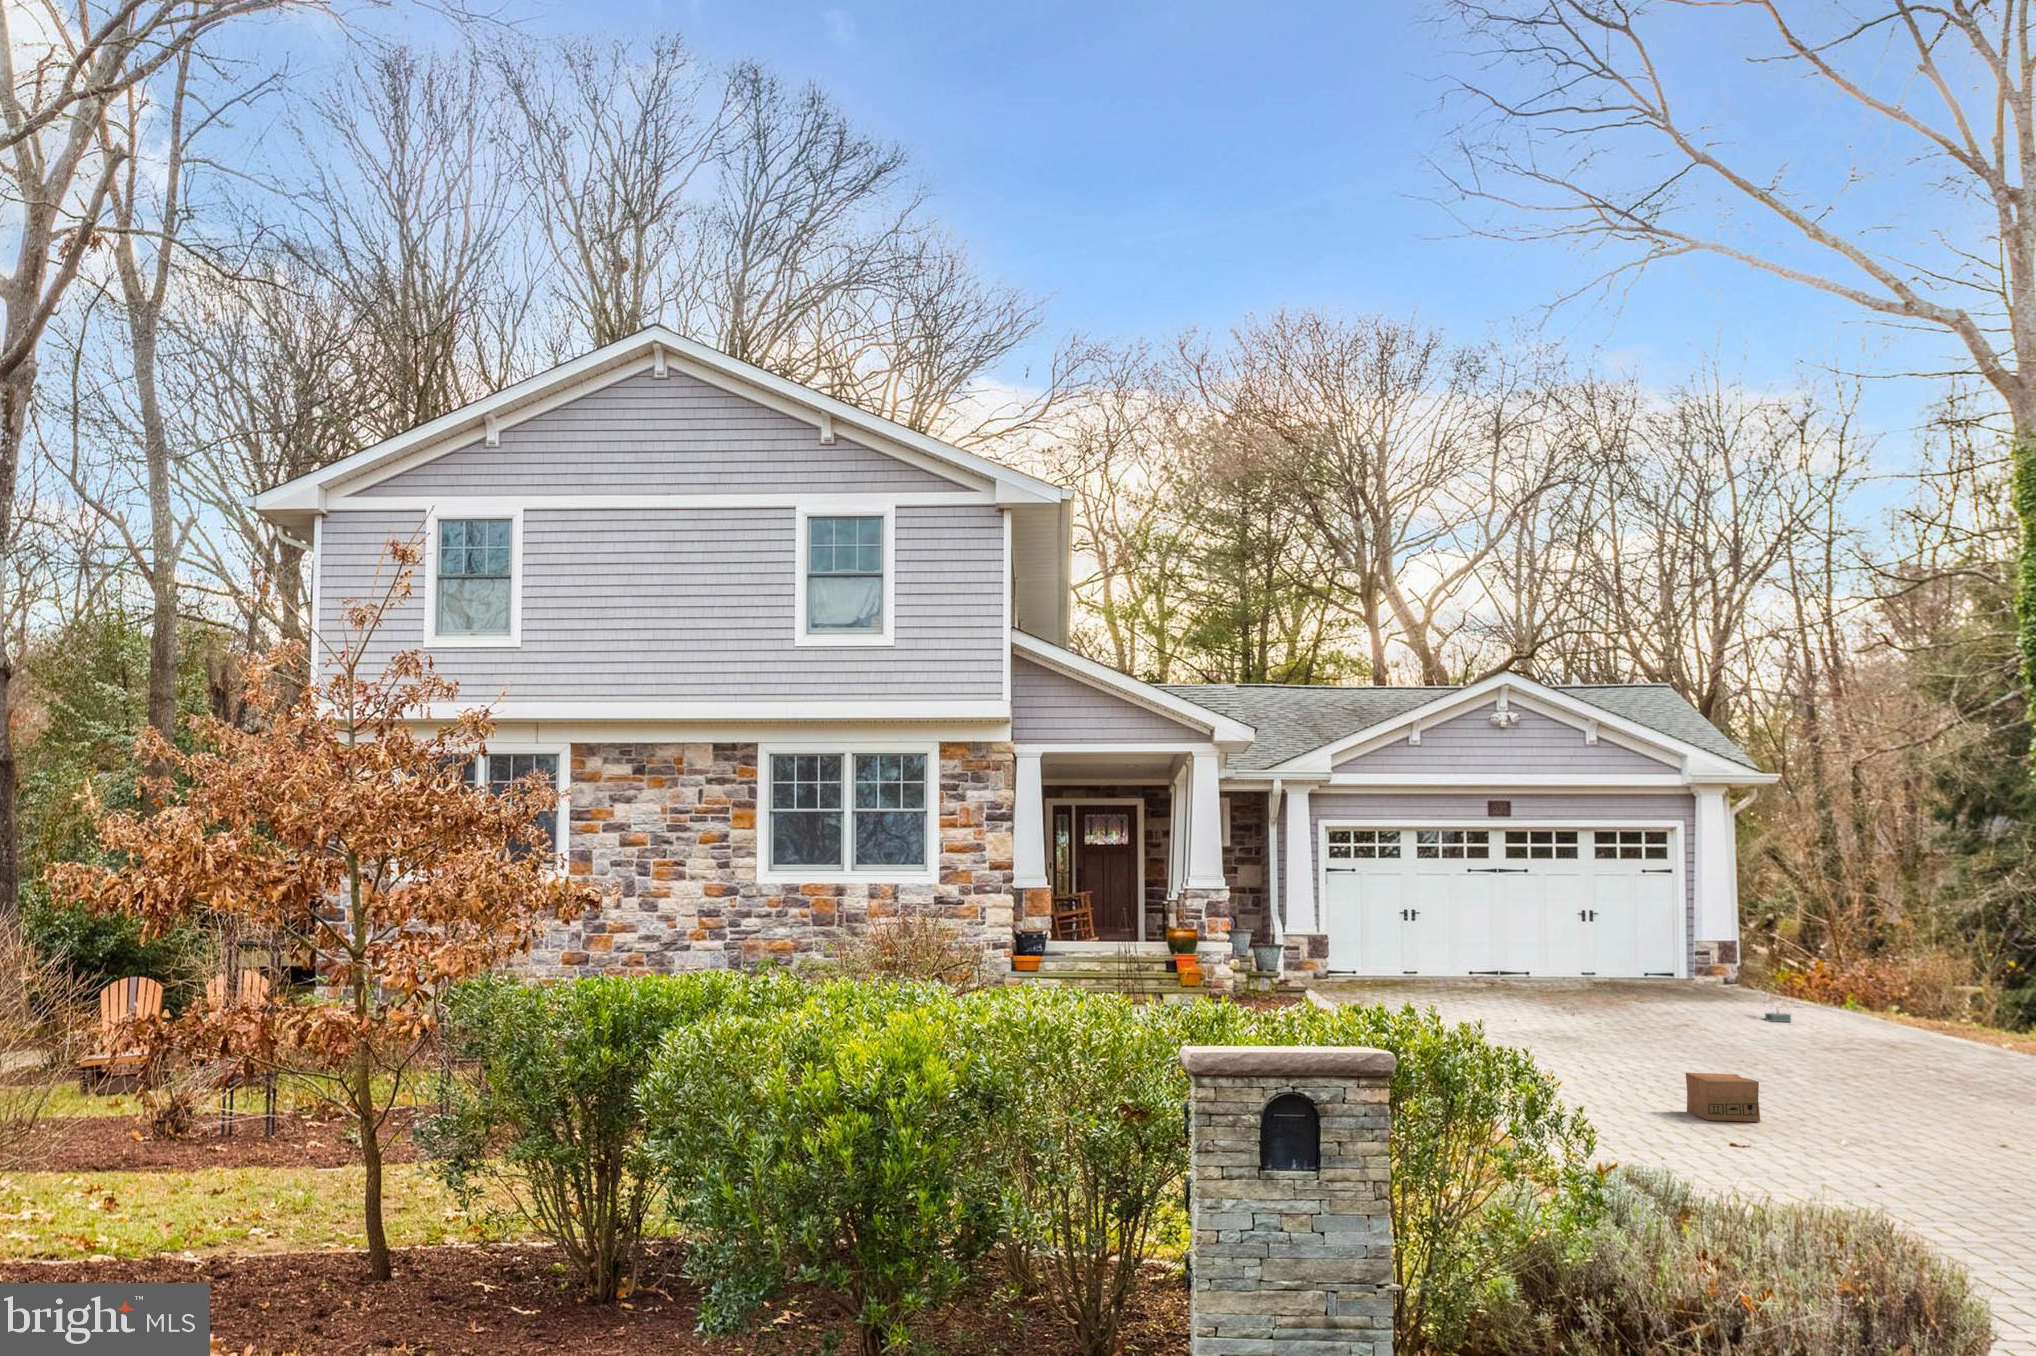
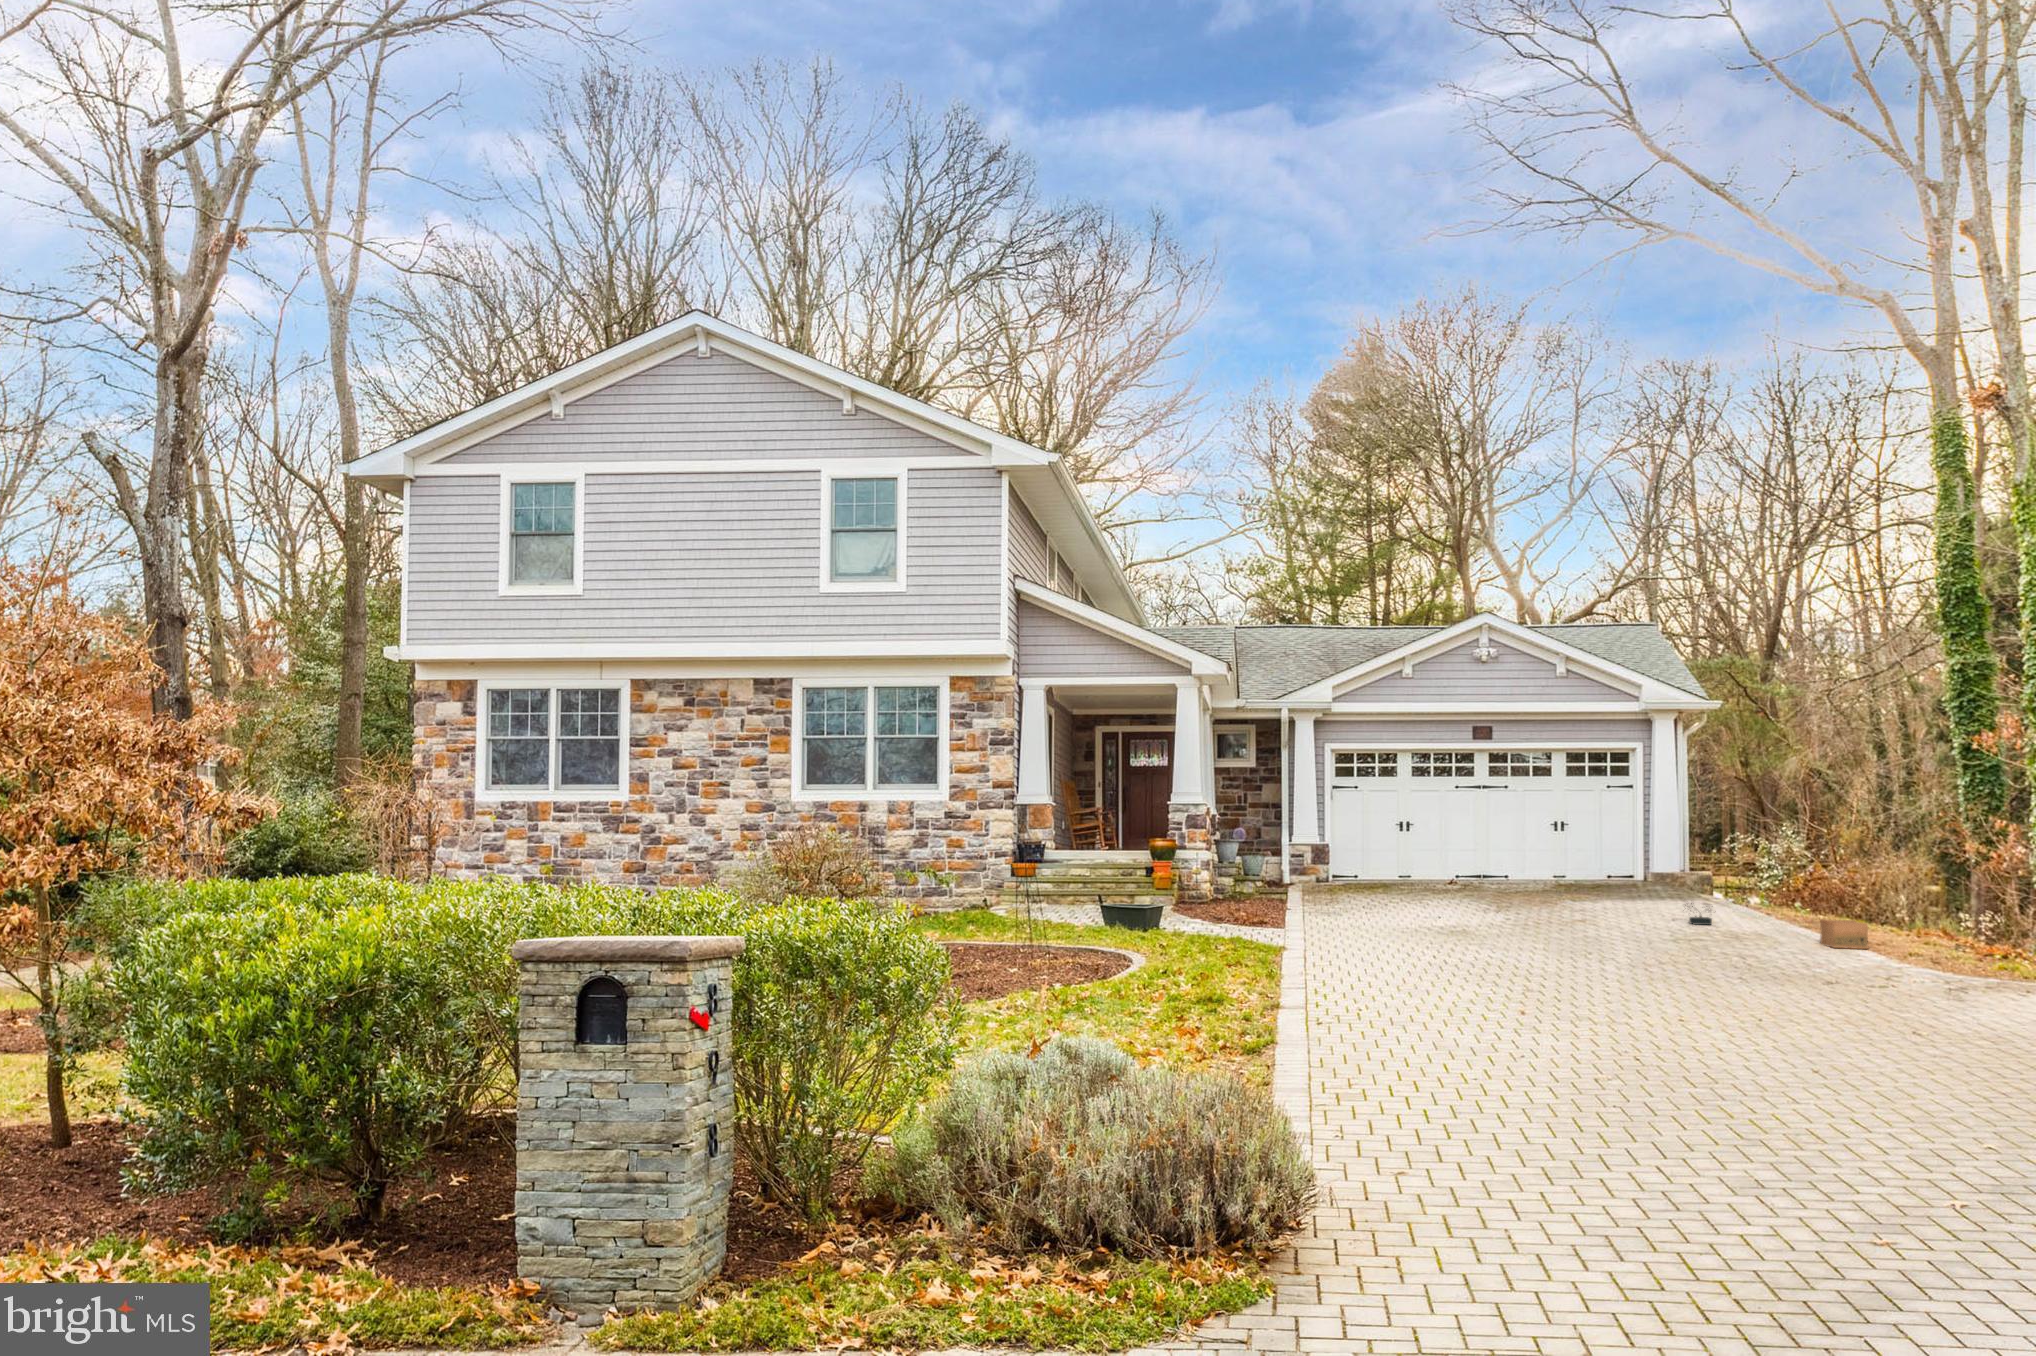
cardboard box: present [1686,1073,1760,1122] -> present [1820,919,1868,949]

